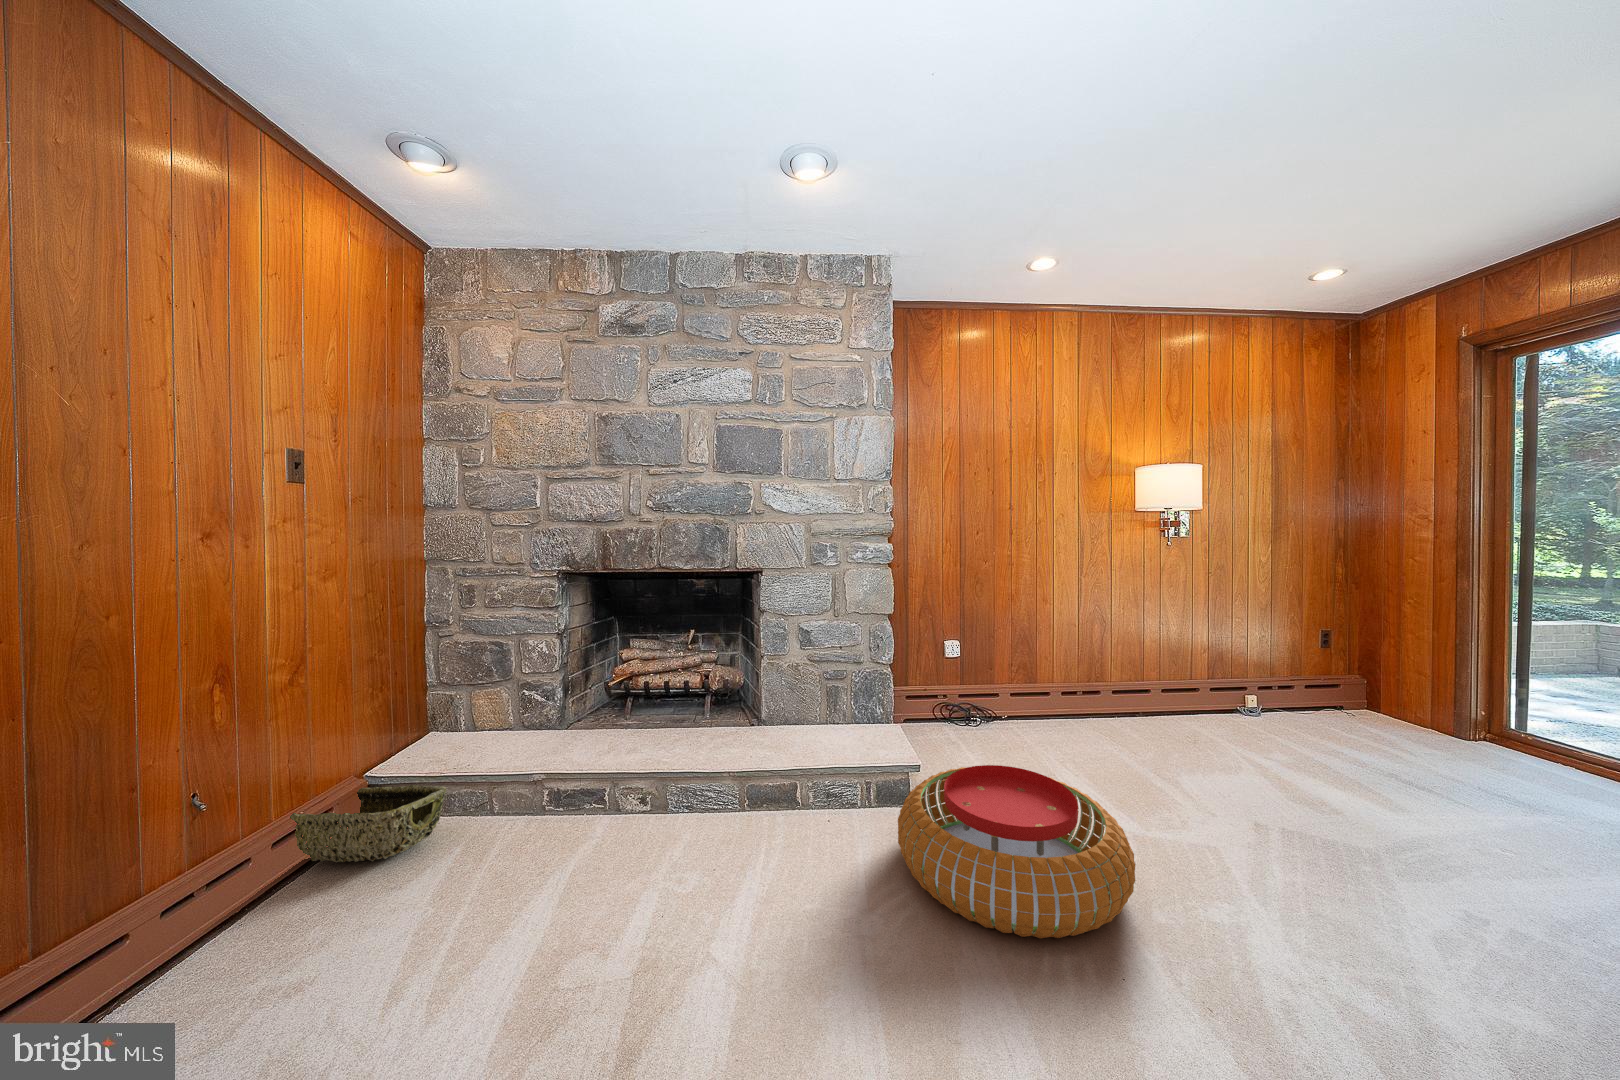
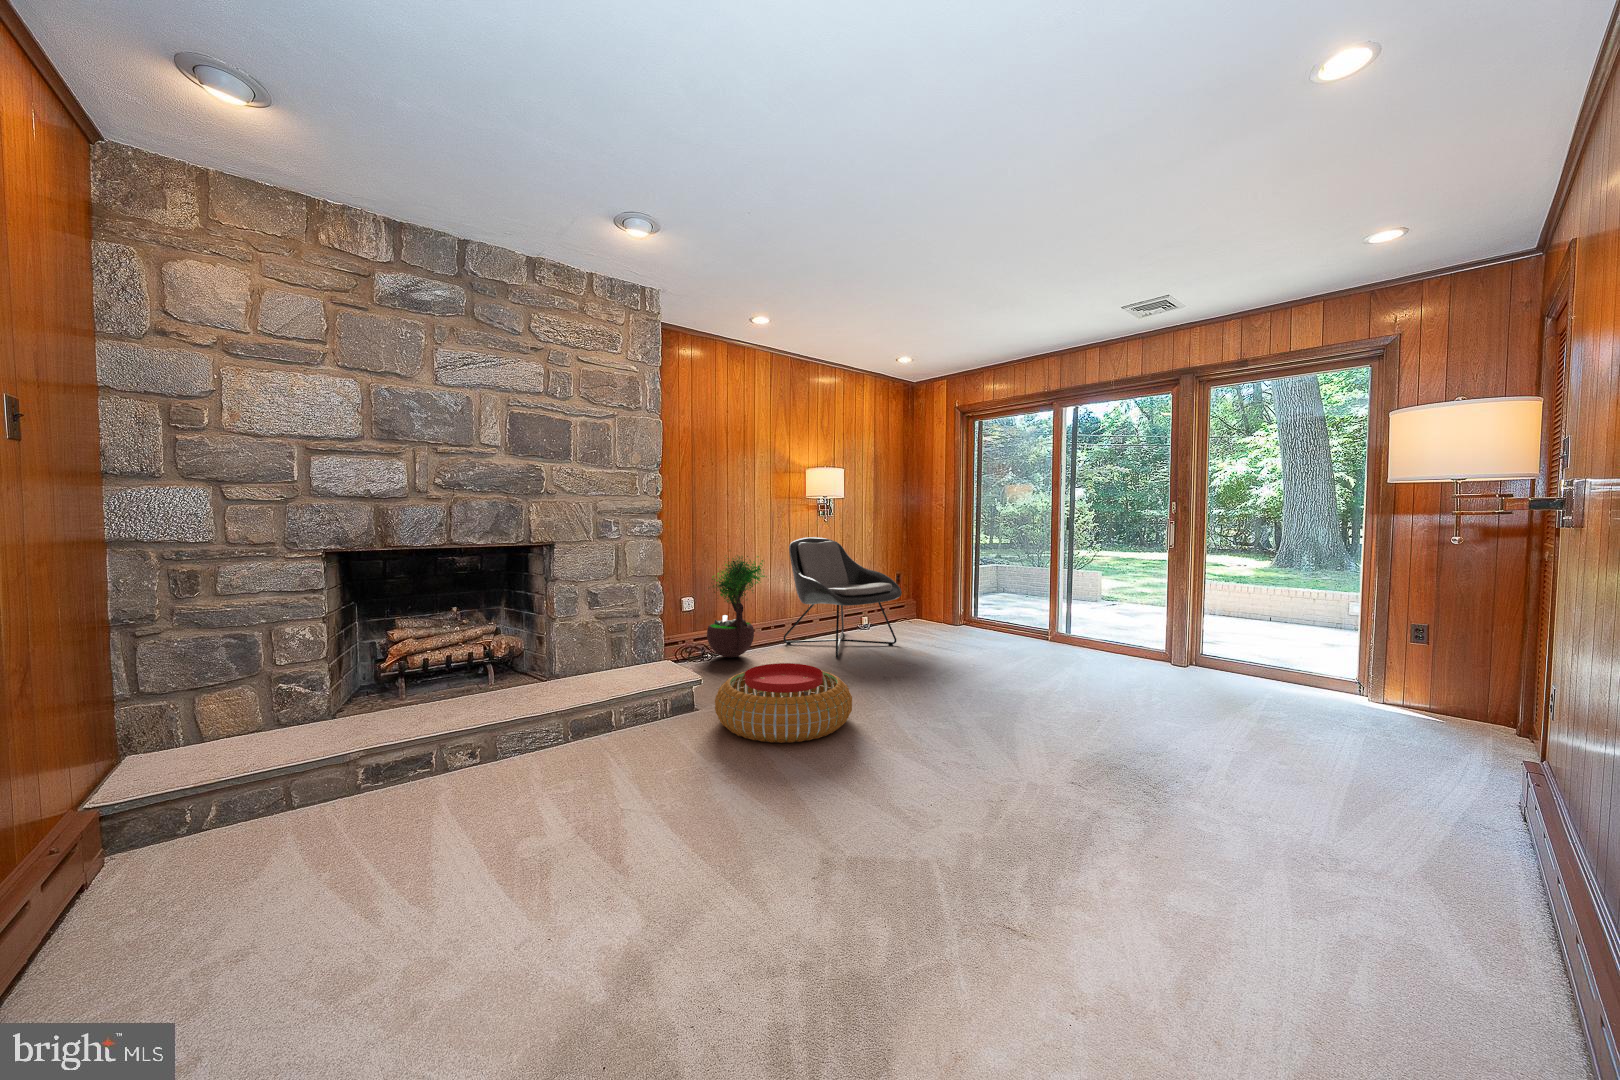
lounge chair: none [1108,564,1336,757] -> present [783,537,902,657]
potted tree: none [979,579,1069,721] -> present [707,555,765,657]
woven basket: present [290,785,446,862] -> none [68,782,278,889]

